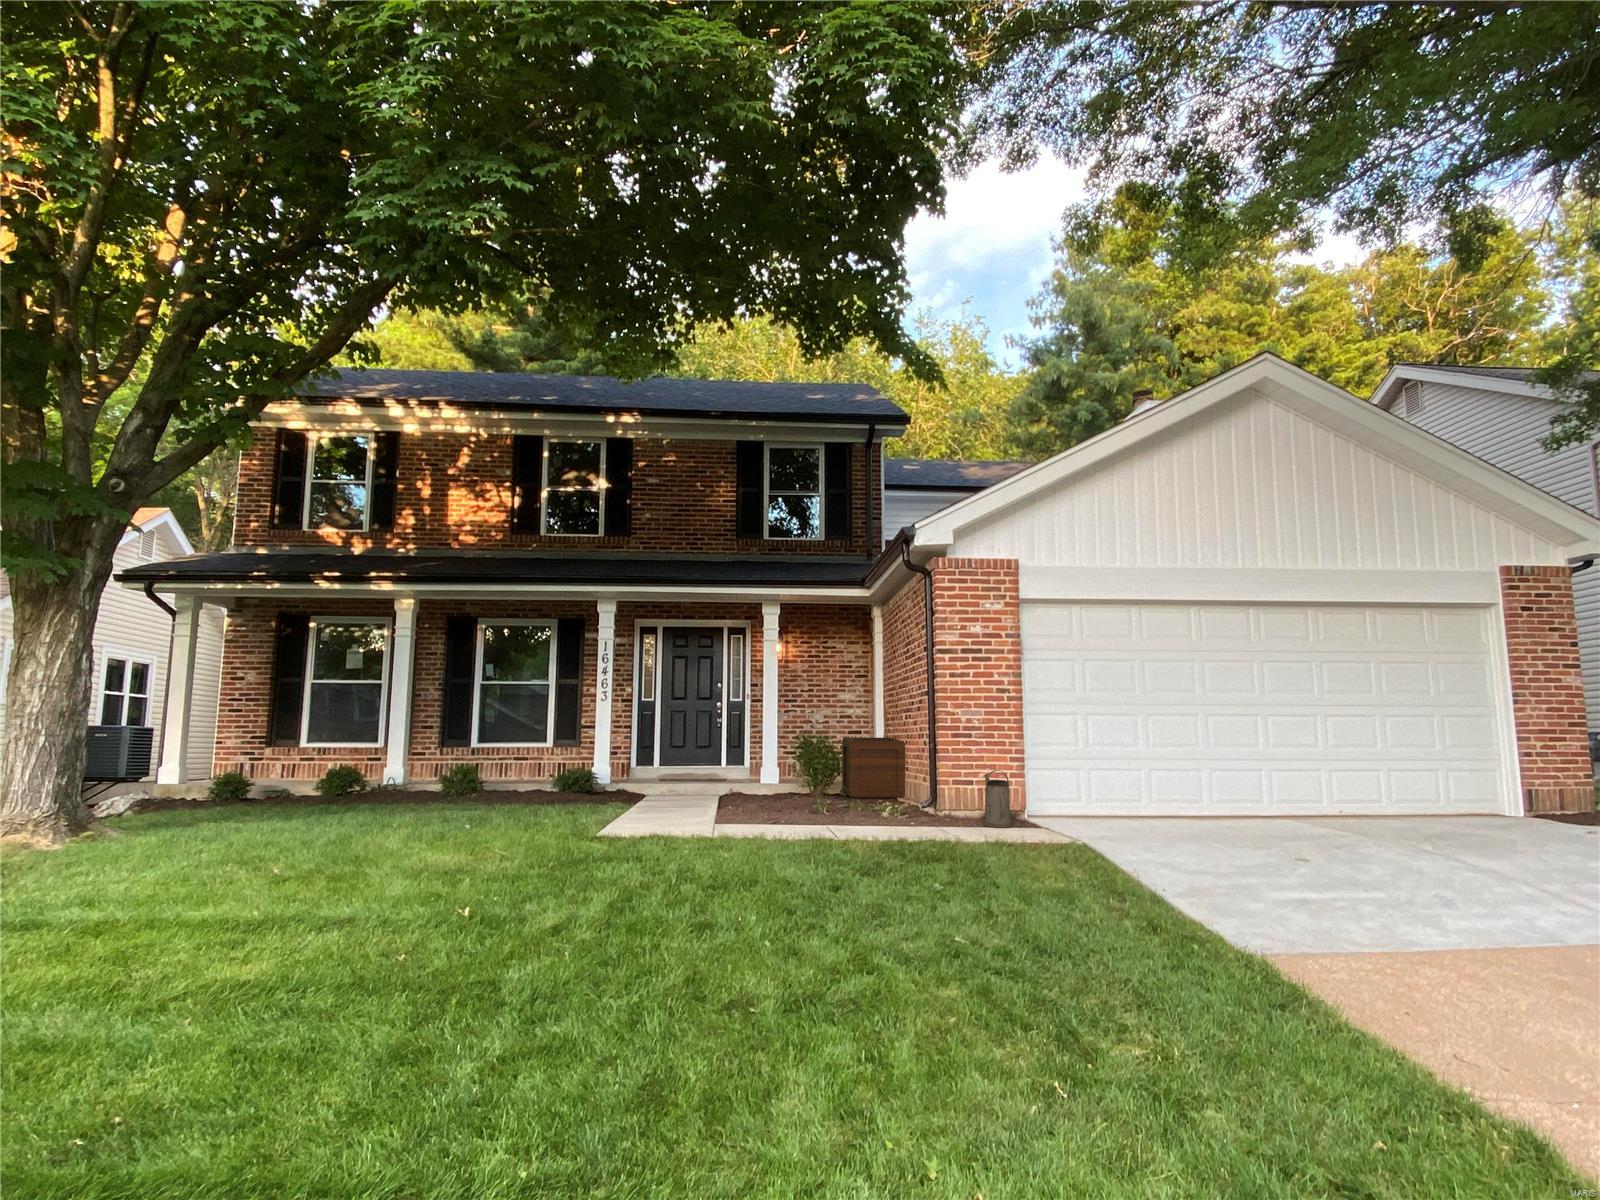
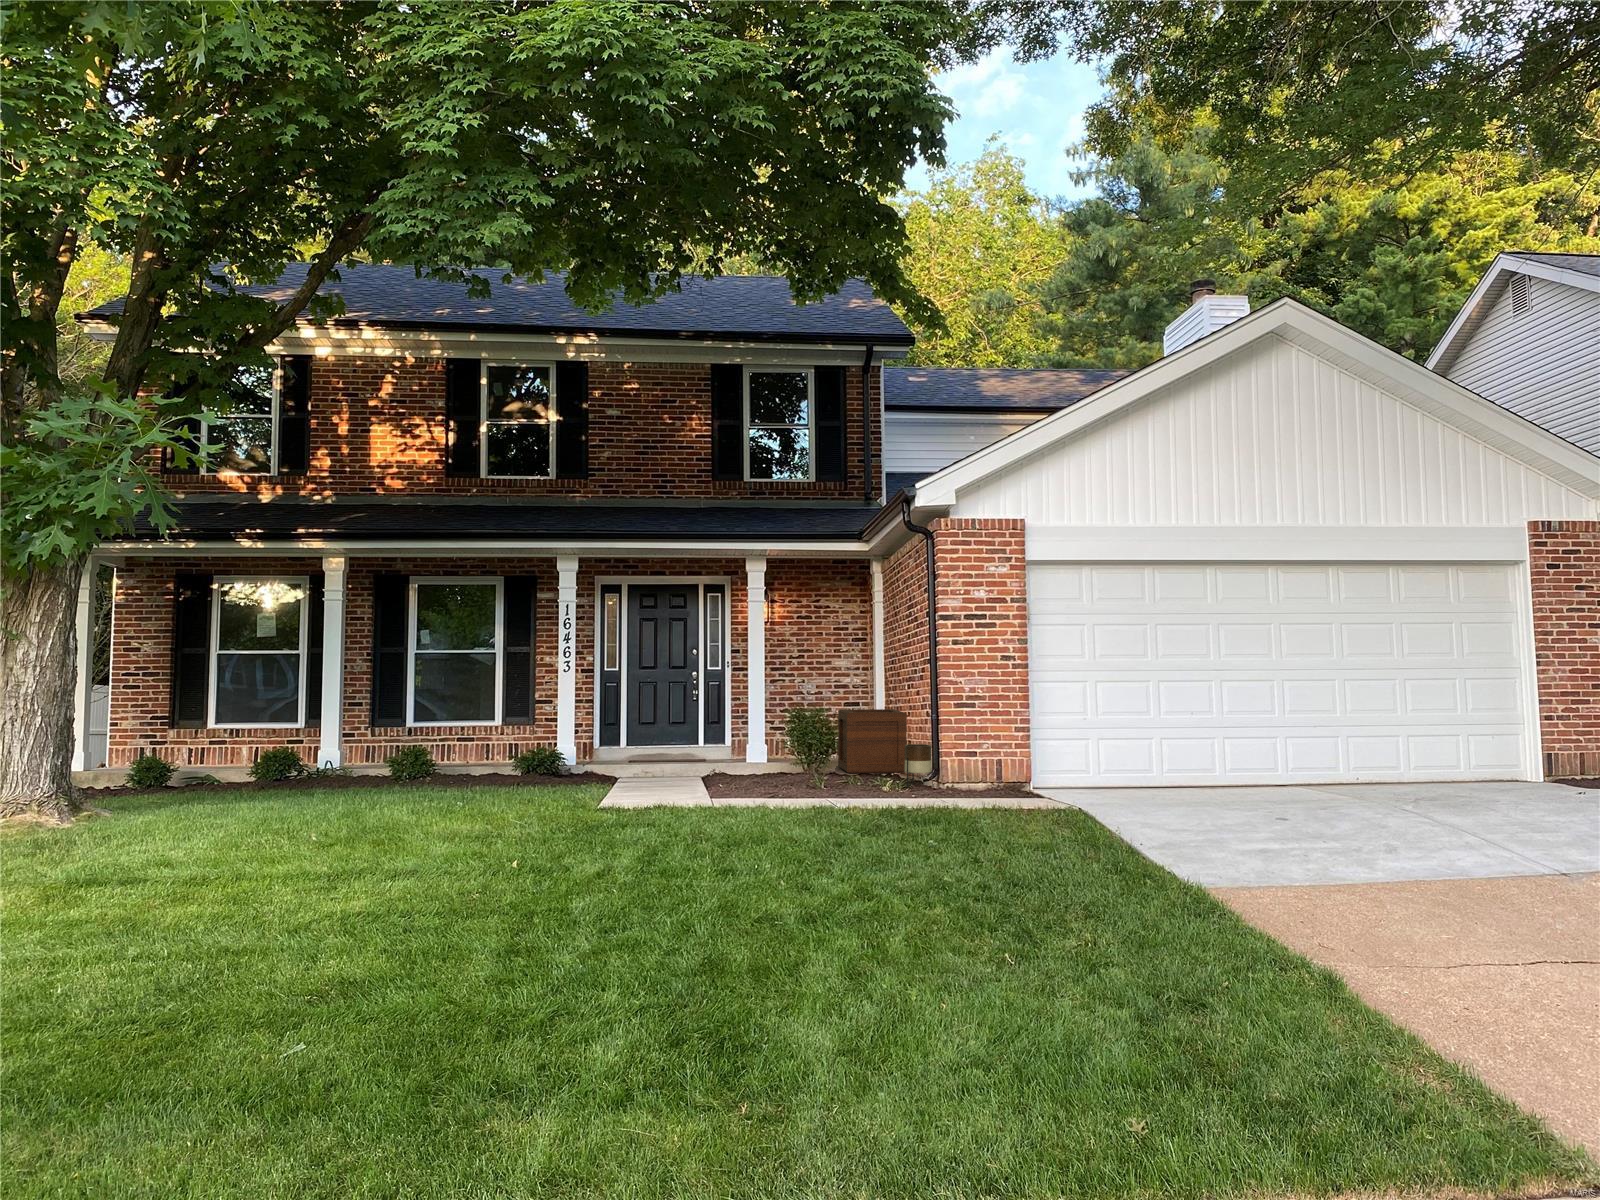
watering can: present [983,770,1012,828] -> none [985,738,1014,796]
planter: none [904,773,932,816] -> present [904,744,934,787]

